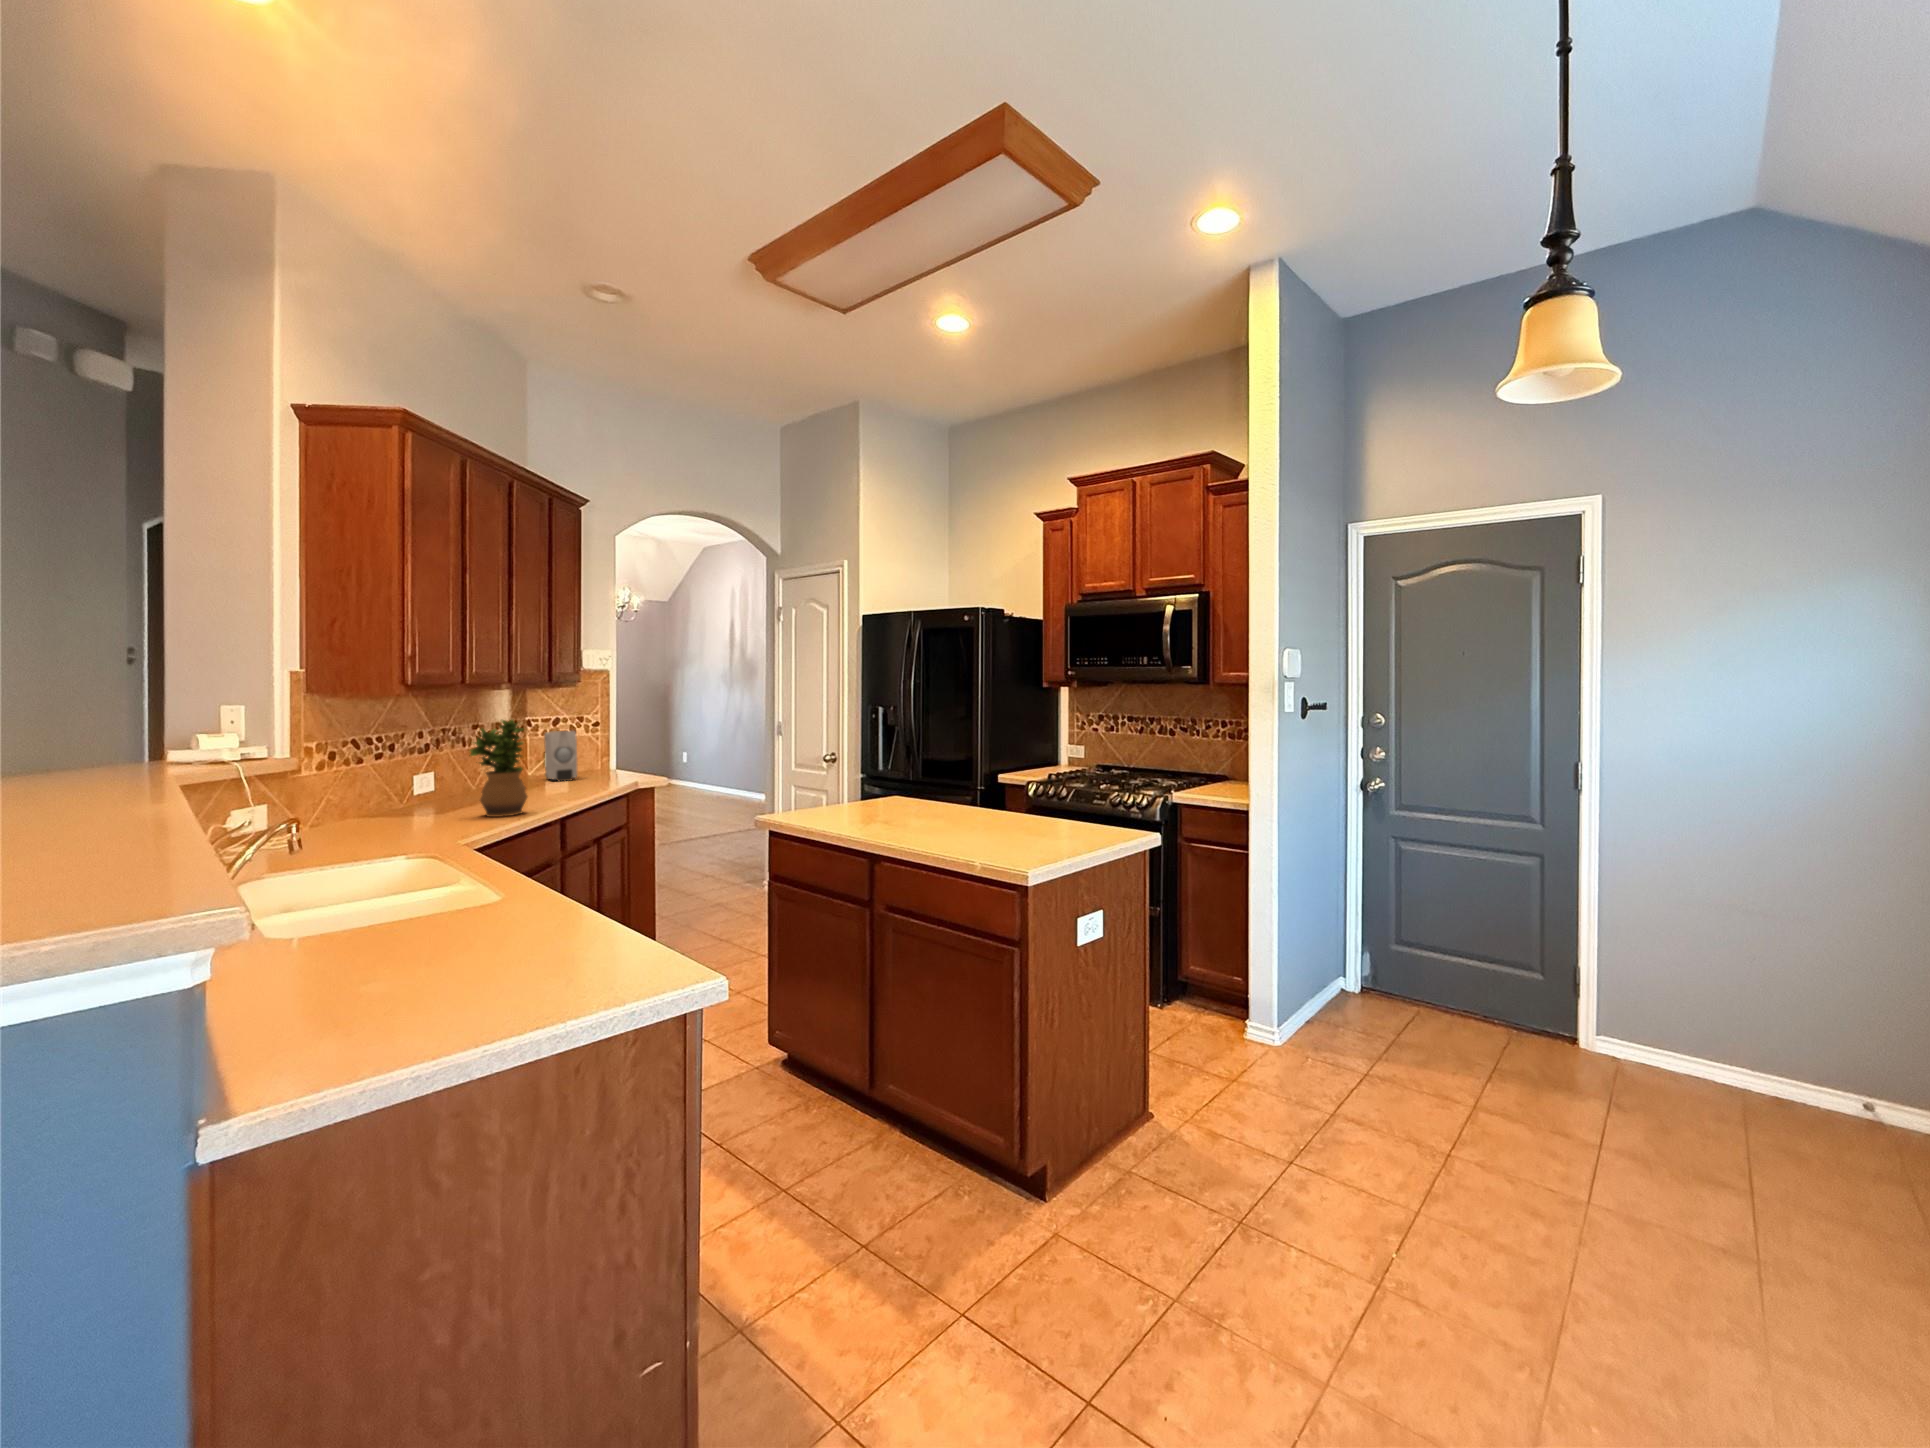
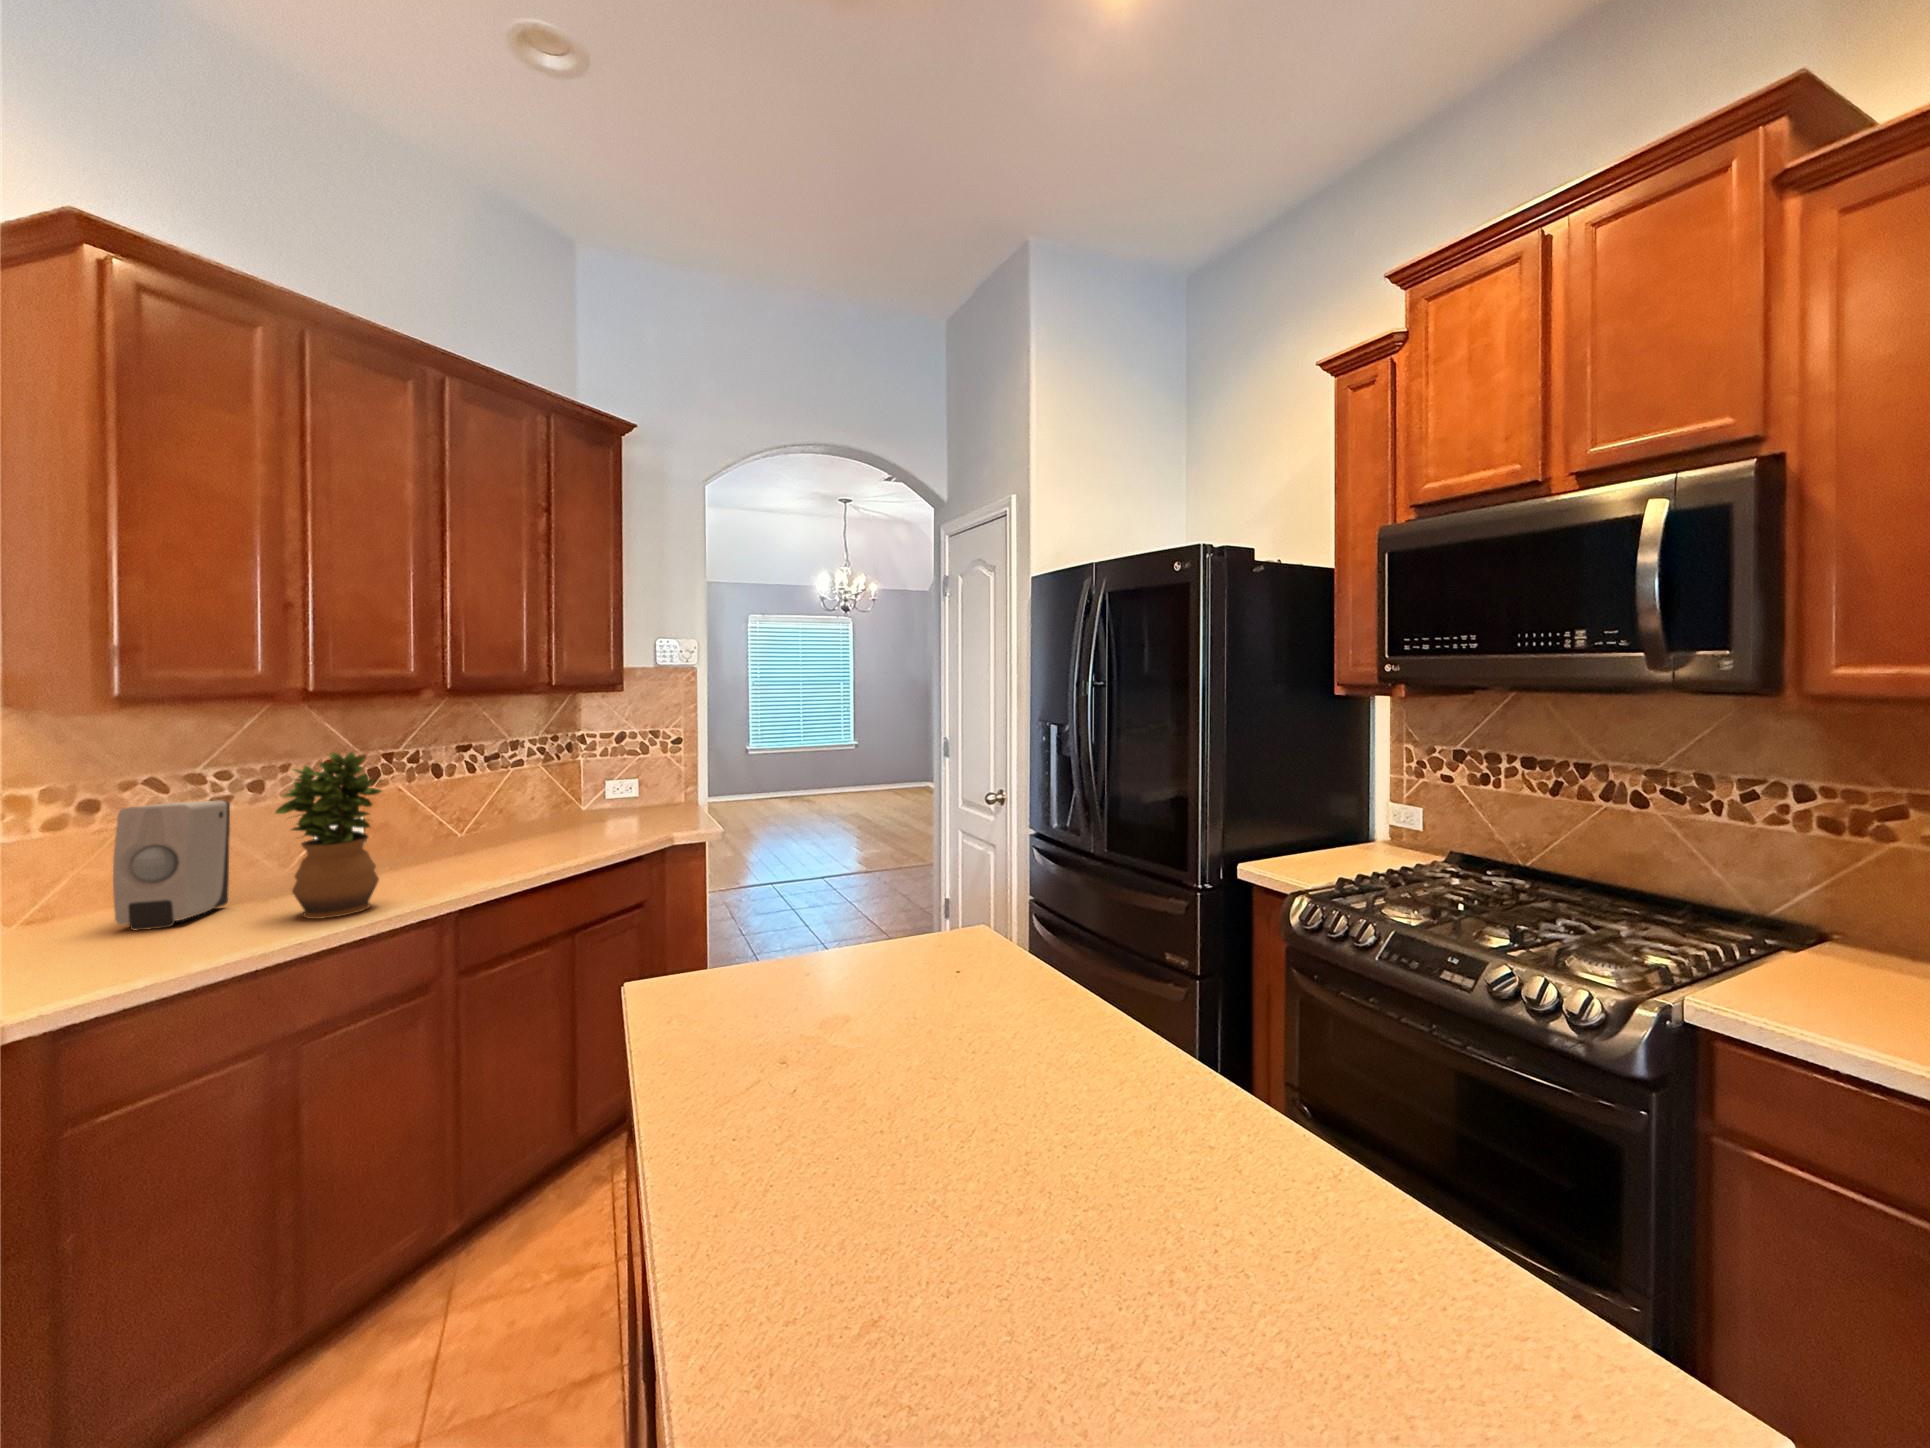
soap dispenser: present [544,731,577,781] -> present [113,801,230,930]

